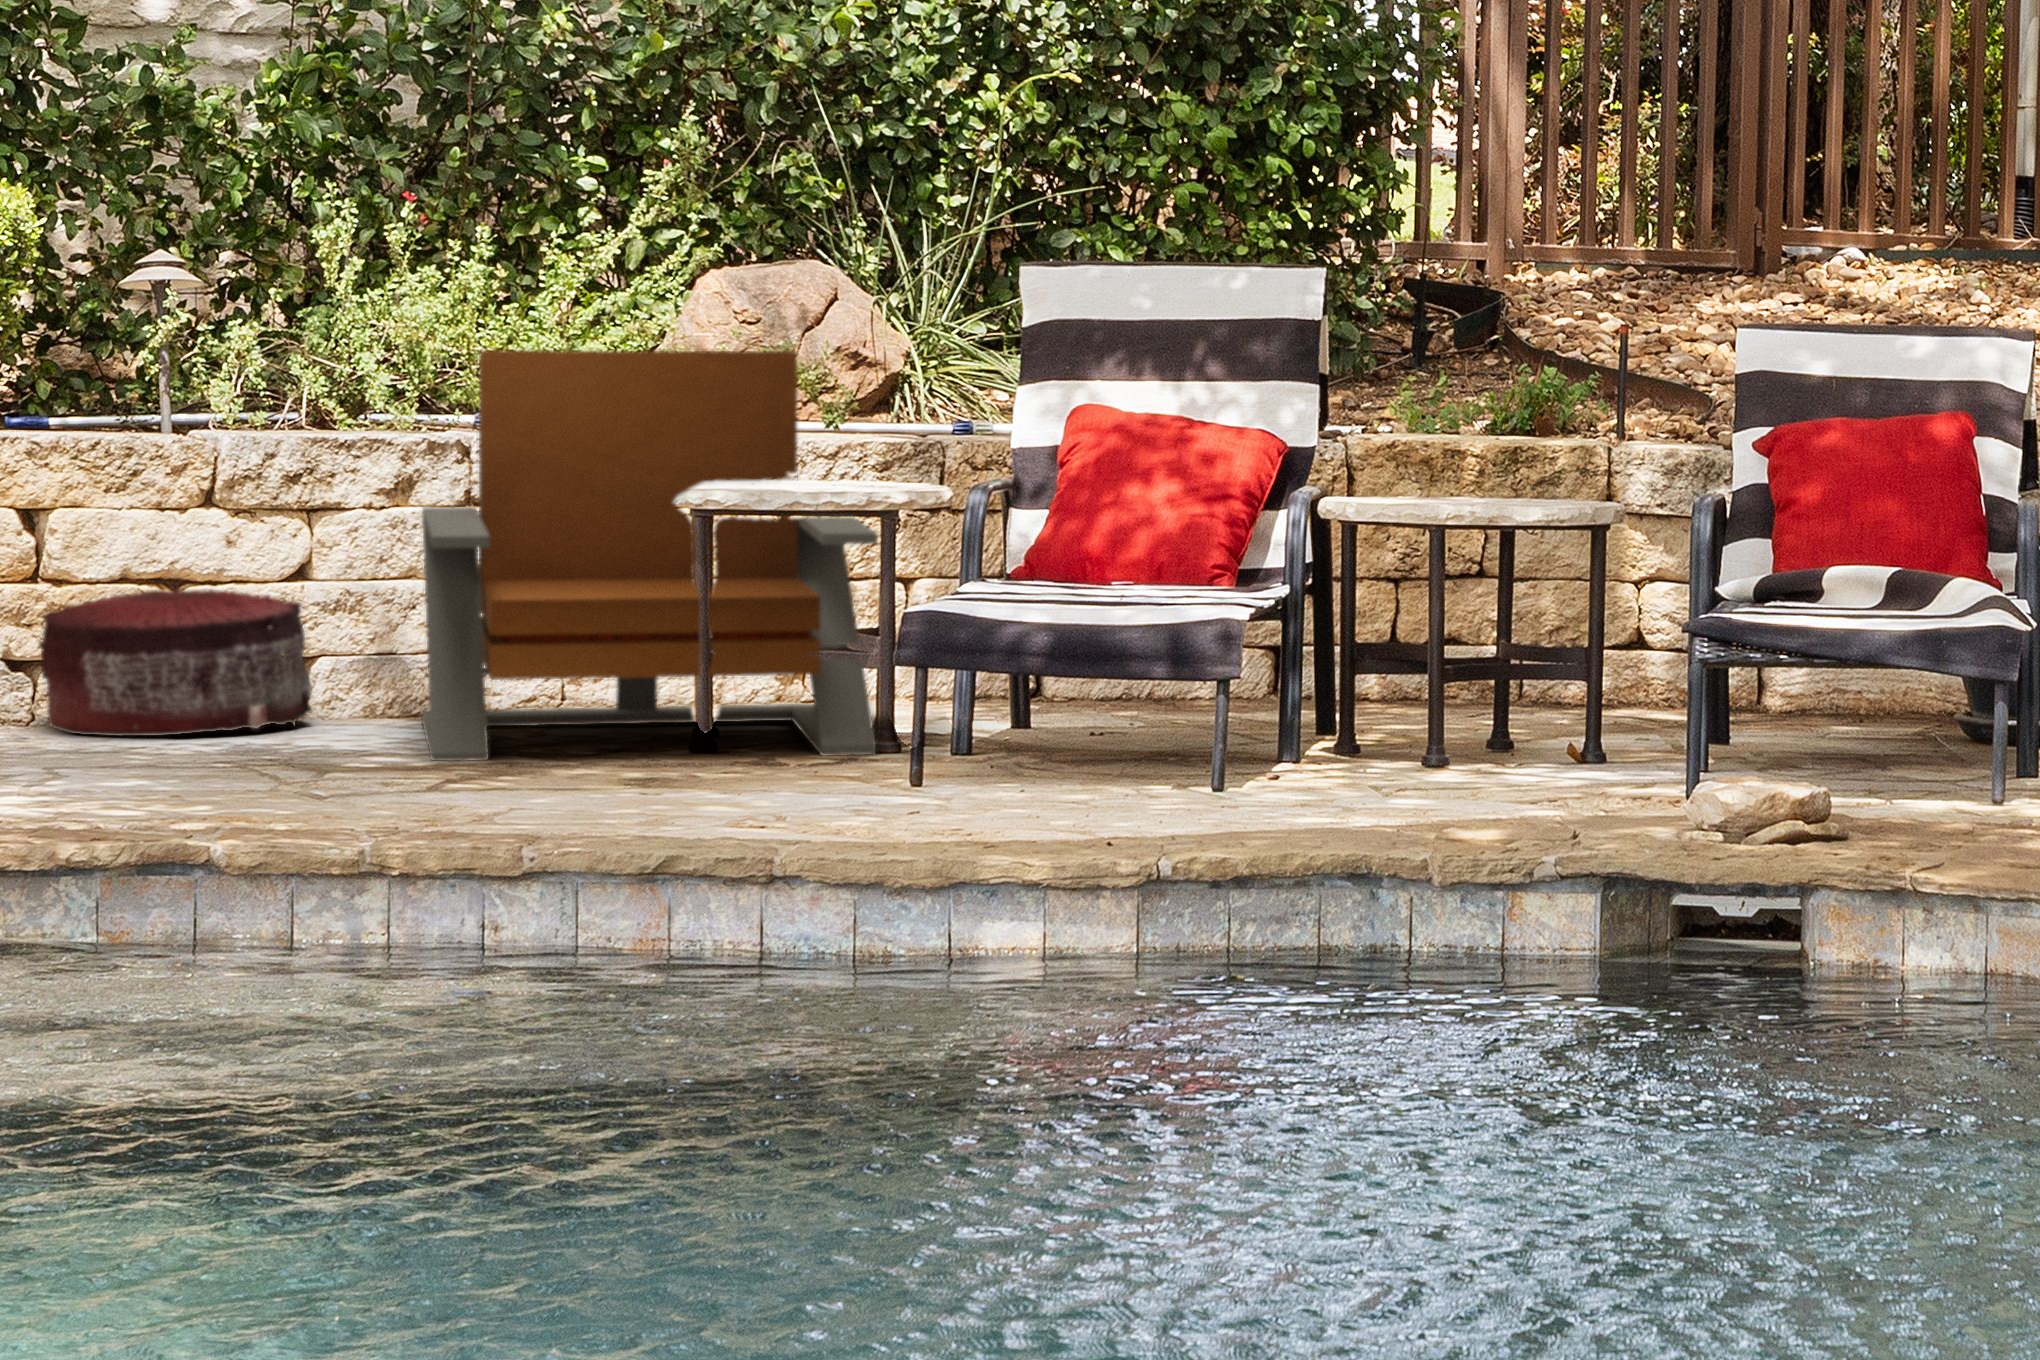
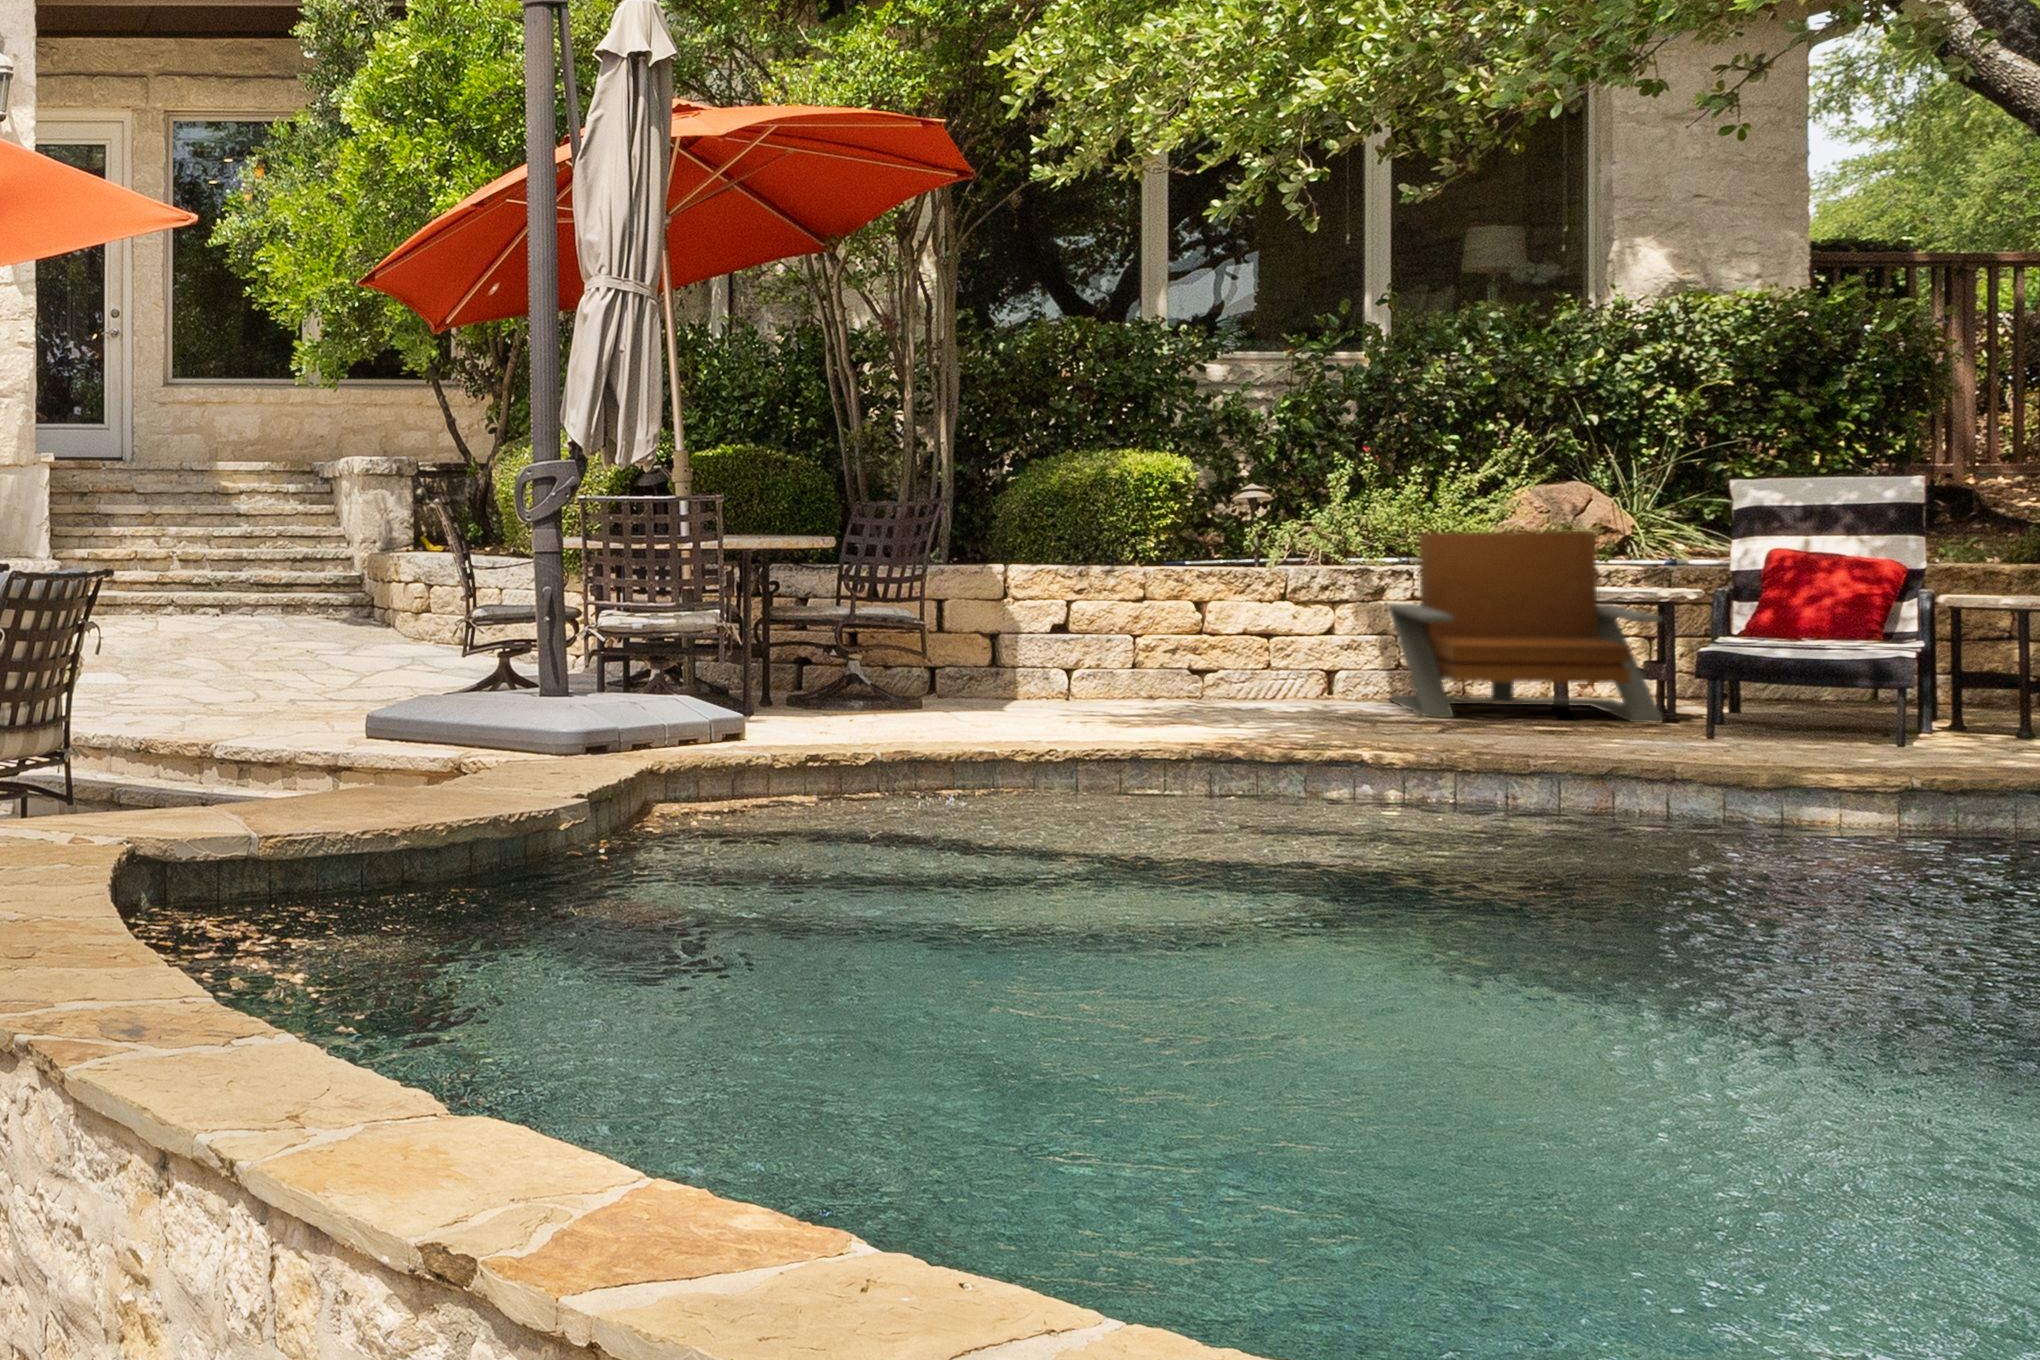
pouf: present [38,590,312,736] -> none [1203,639,1337,702]

